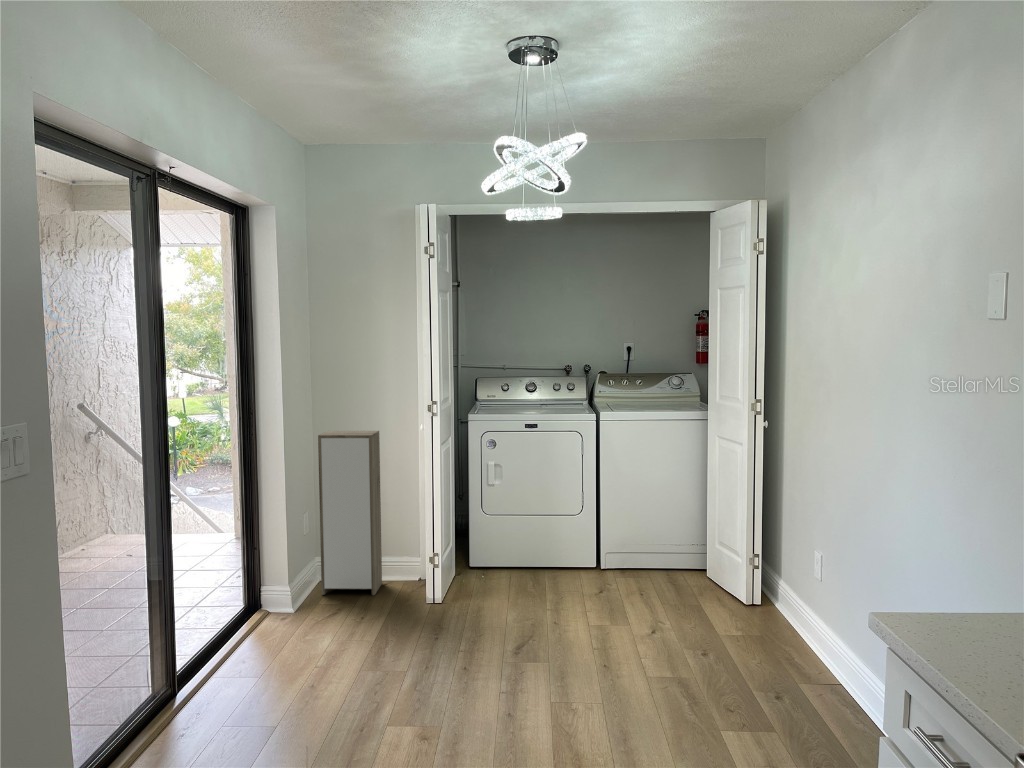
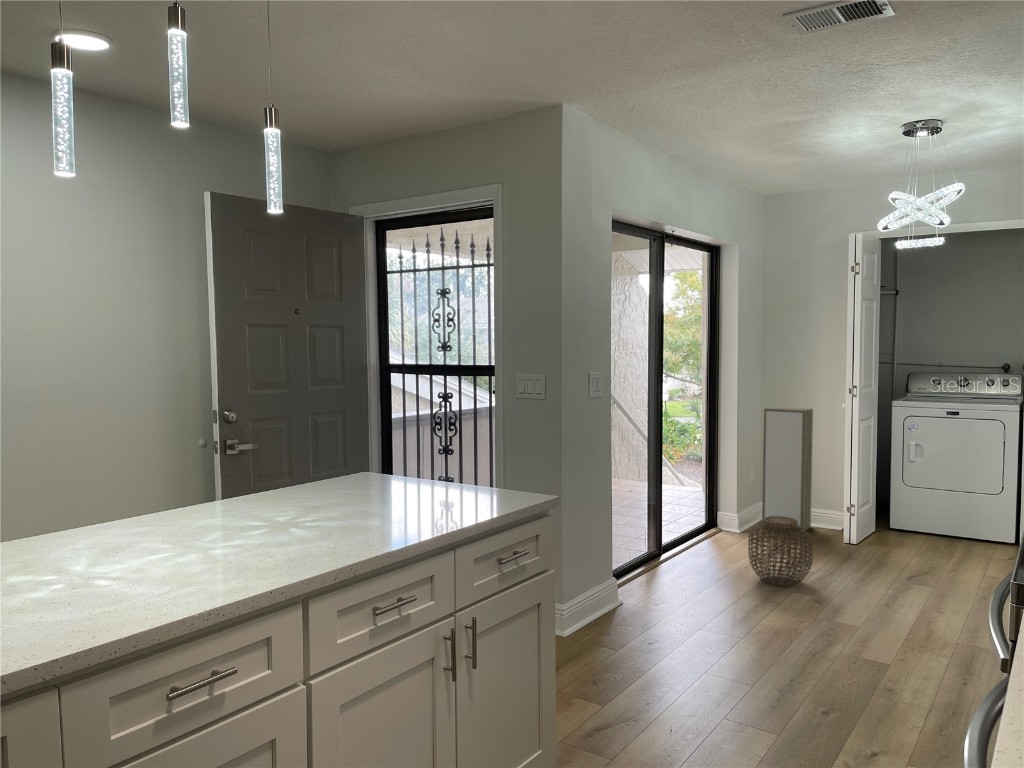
woven basket: none [318,604,410,715] -> present [748,516,813,587]

